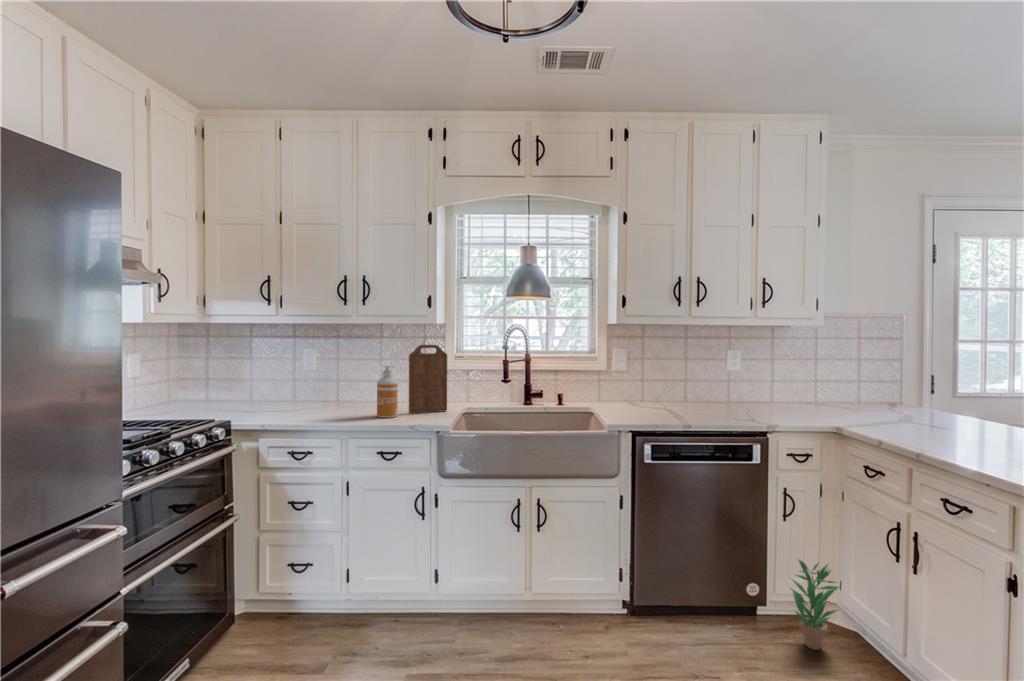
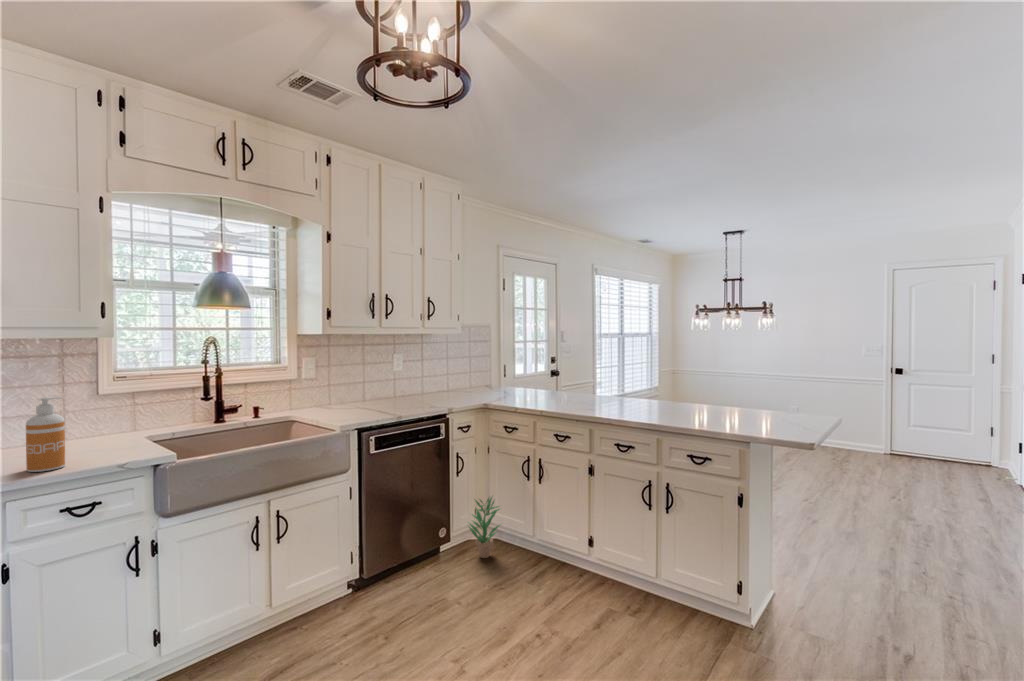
cutting board: present [409,345,447,413] -> none [72,364,128,458]

